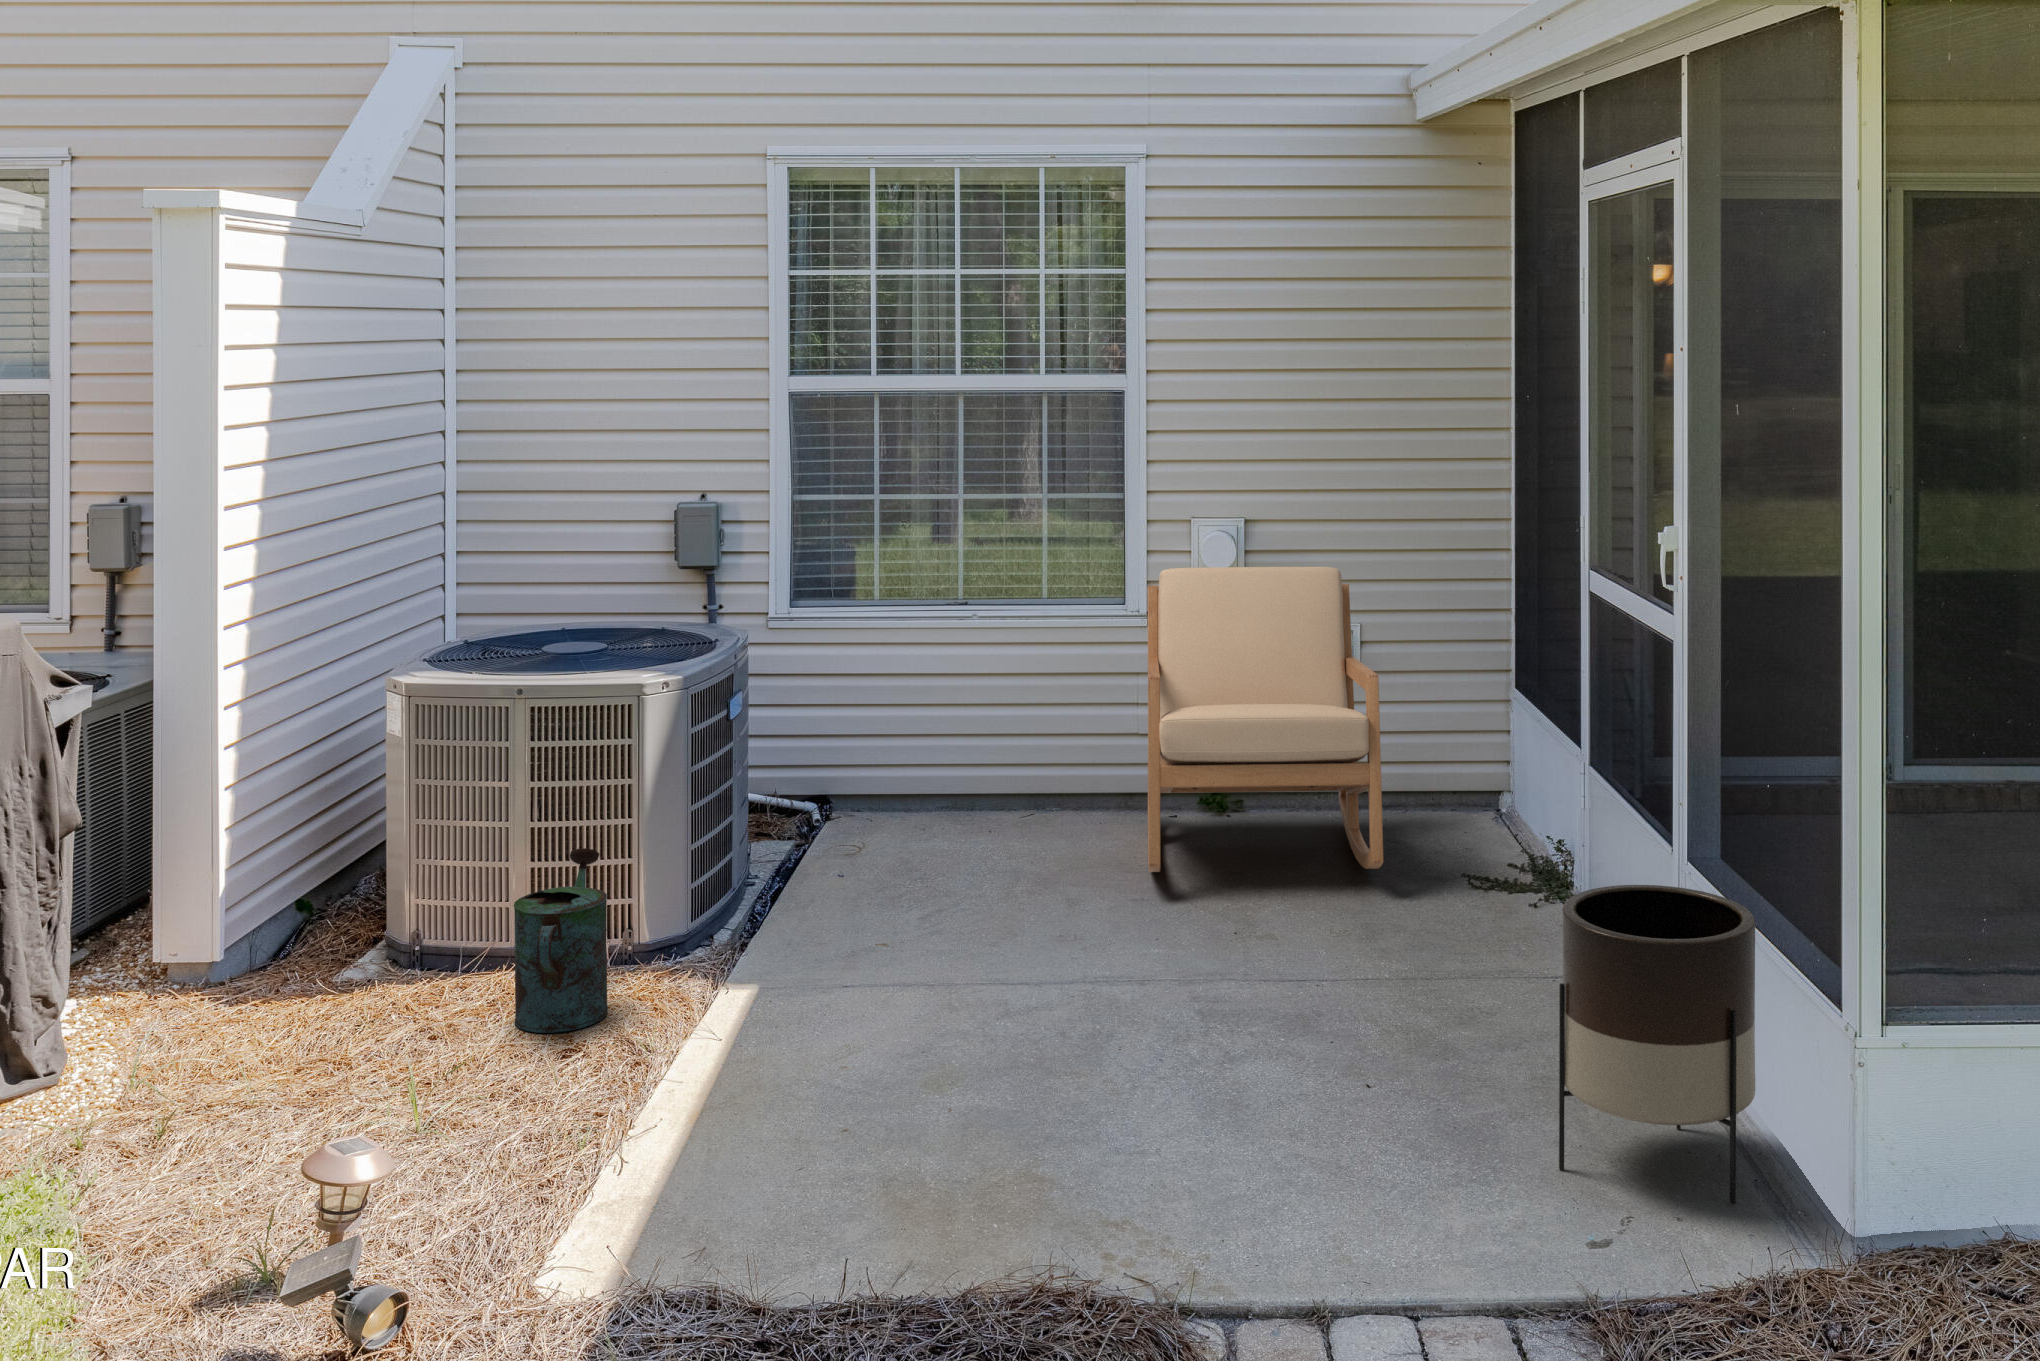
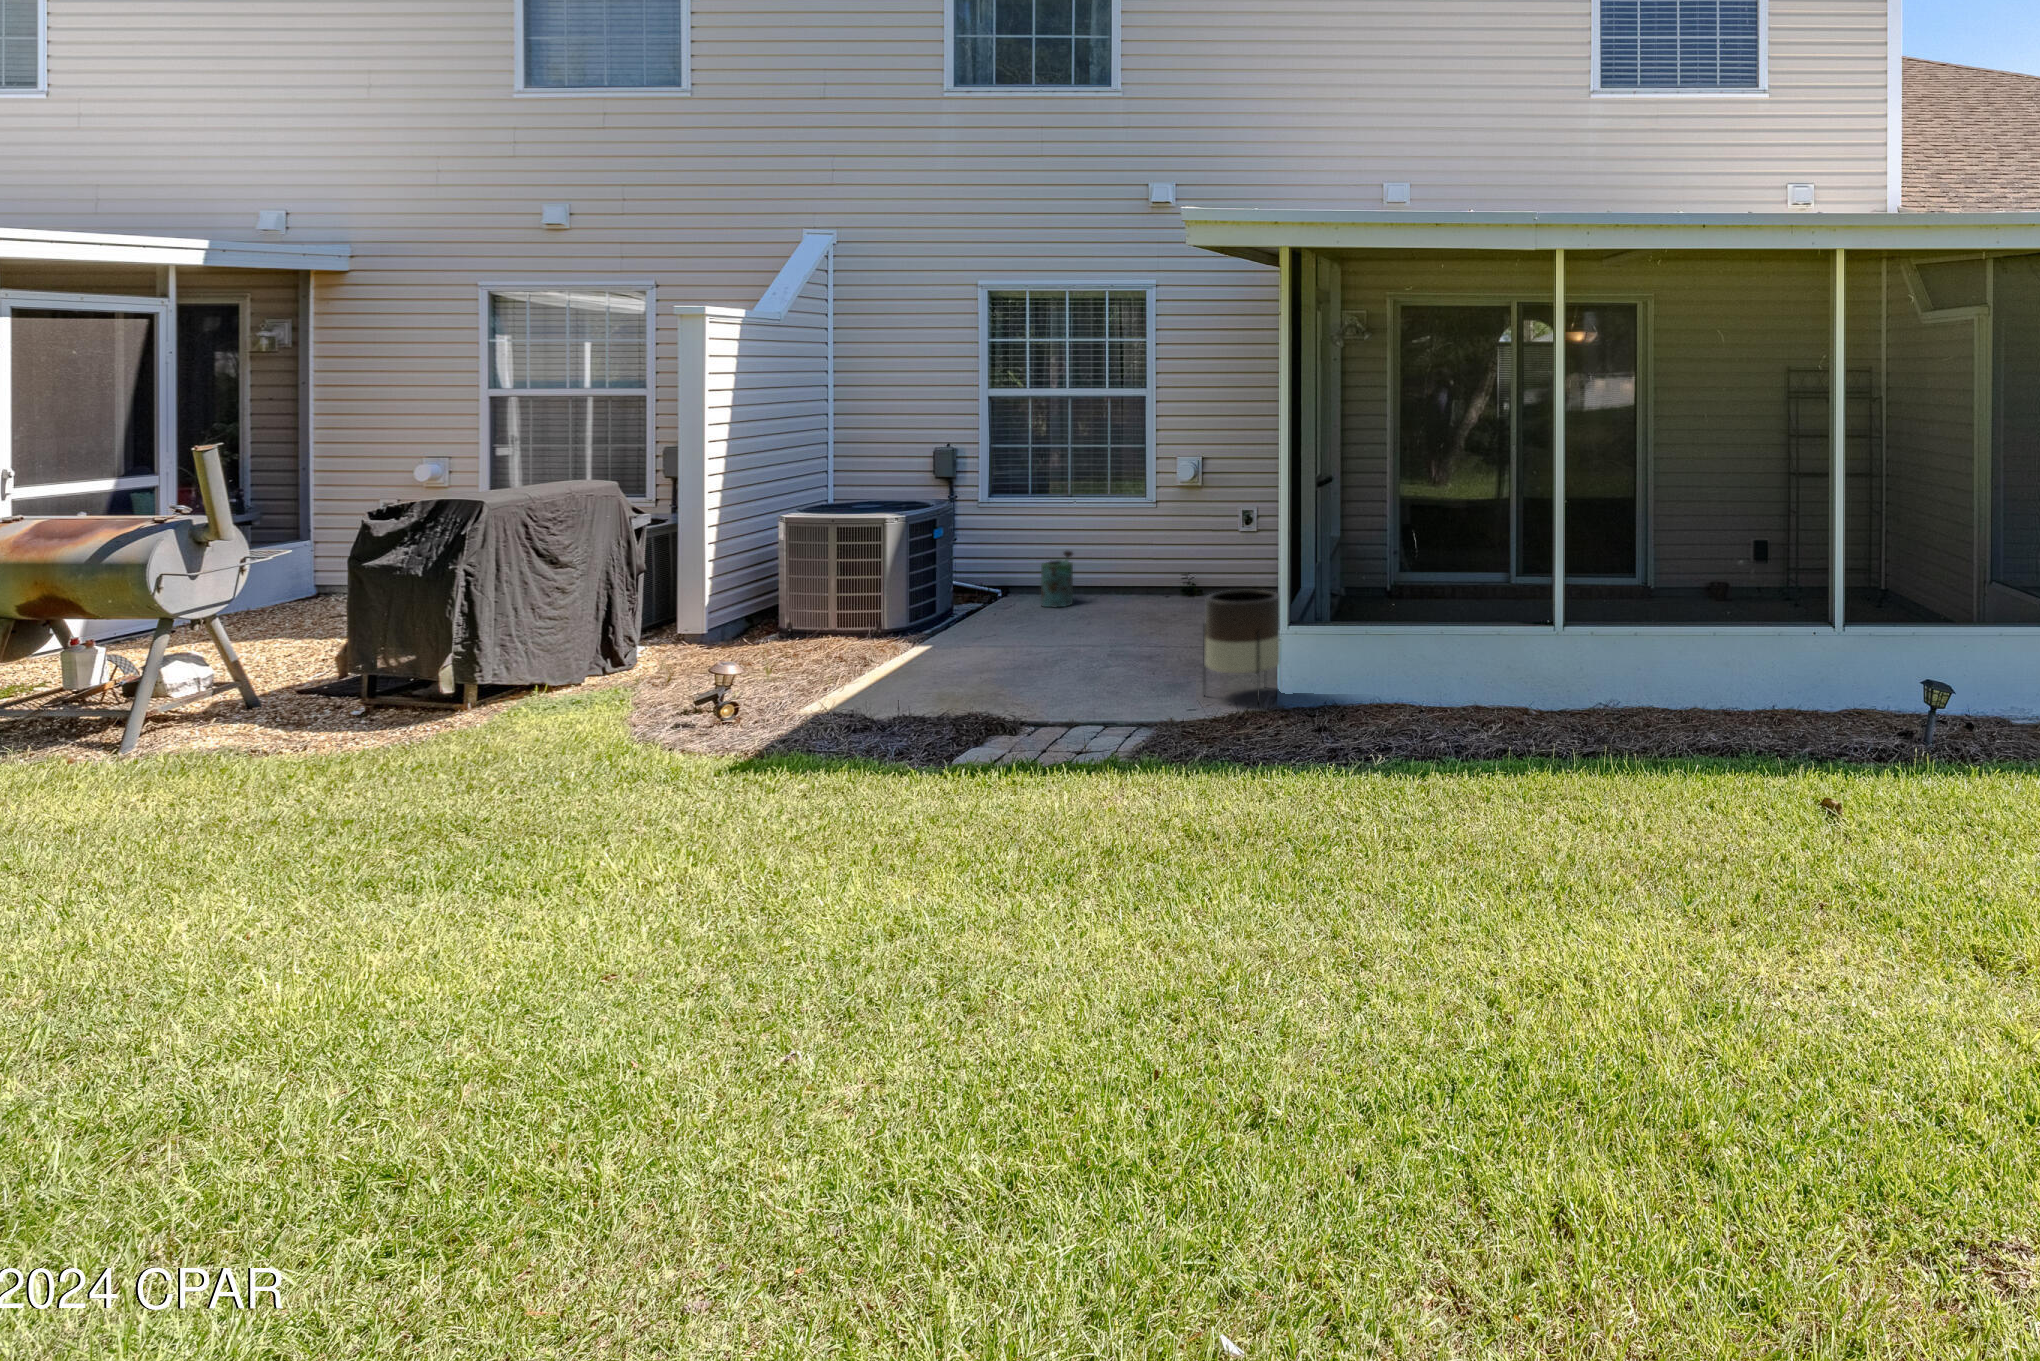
chair: present [1148,567,1383,872] -> none [1124,478,1250,613]
watering can: present [514,848,608,1033] -> present [1041,551,1073,607]

